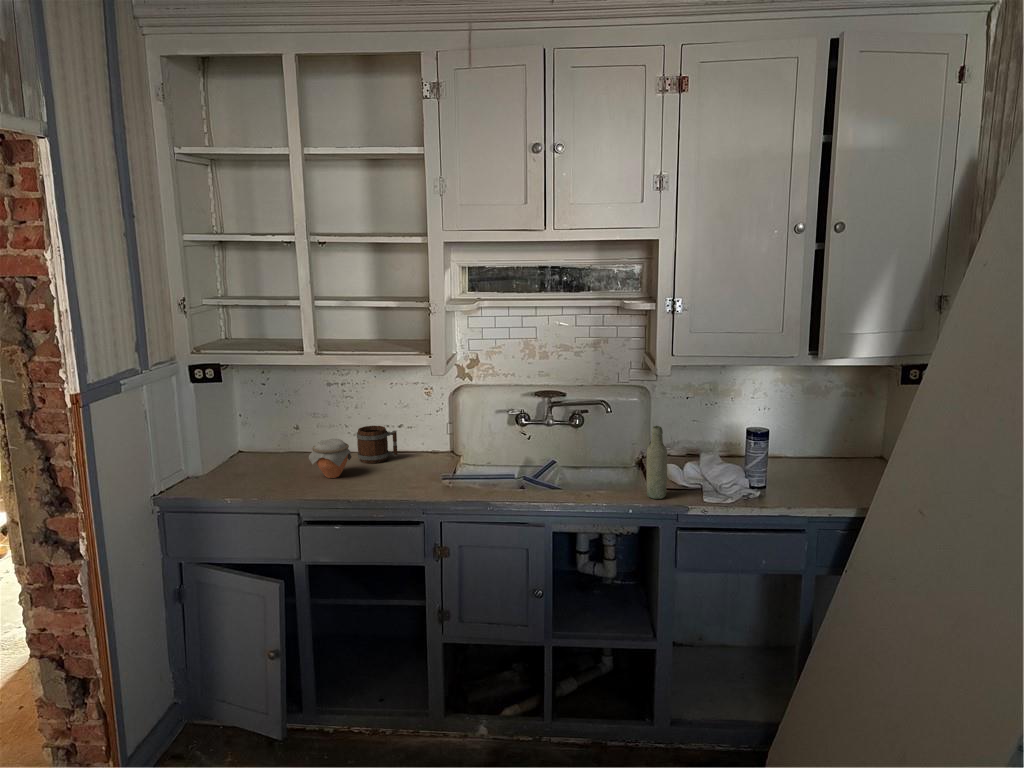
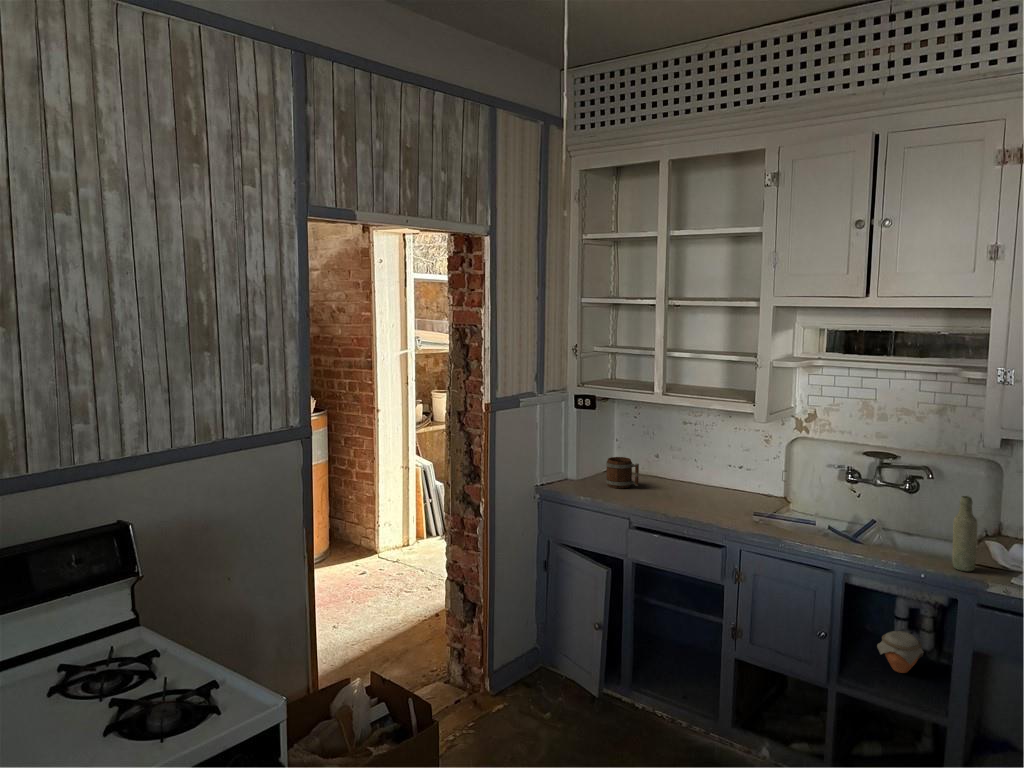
mug: present [357,426,398,464] -> present [606,457,639,488]
jar: present [309,439,352,478] -> present [877,631,924,673]

